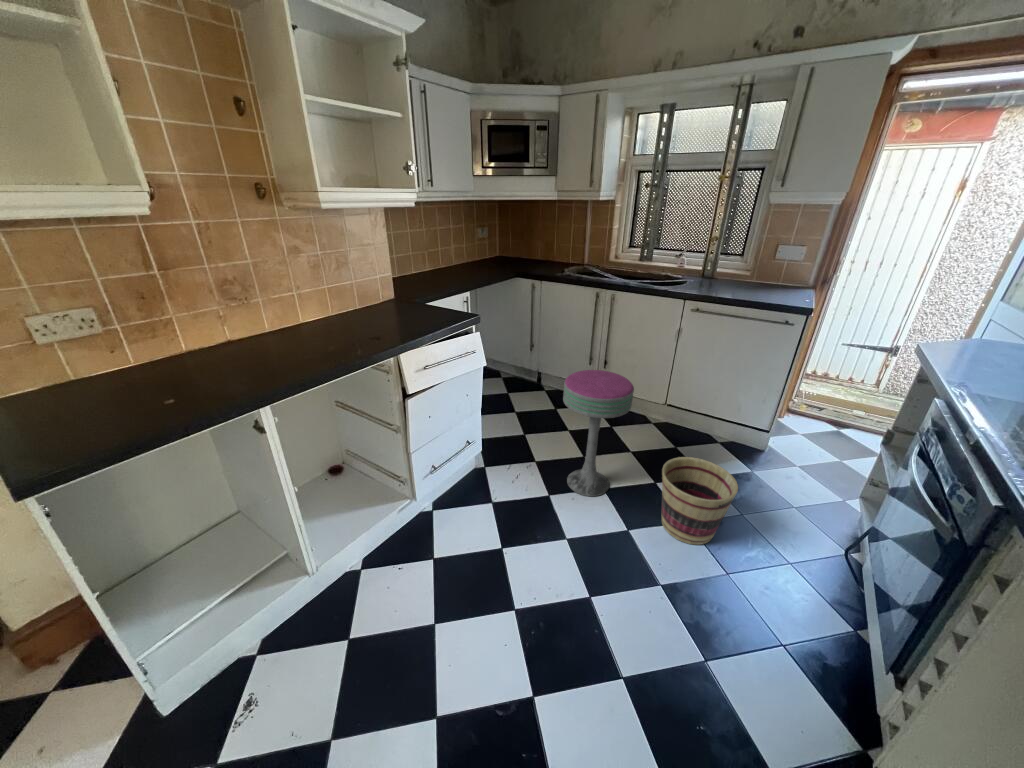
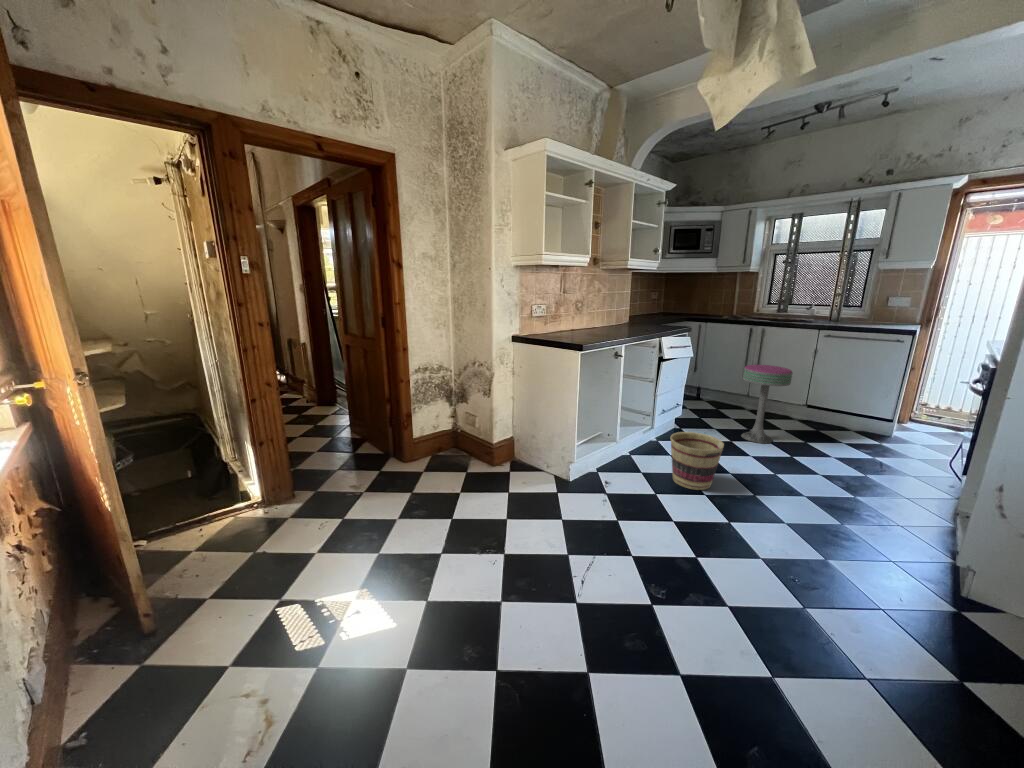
basket: present [662,457,738,545] -> present [671,432,724,490]

